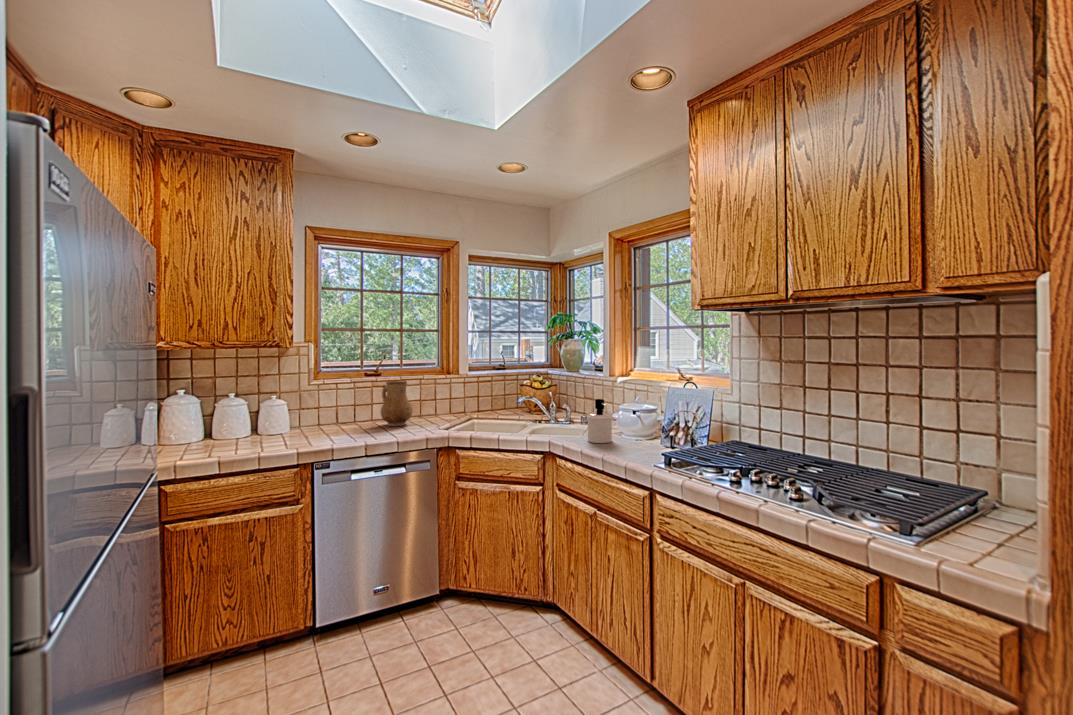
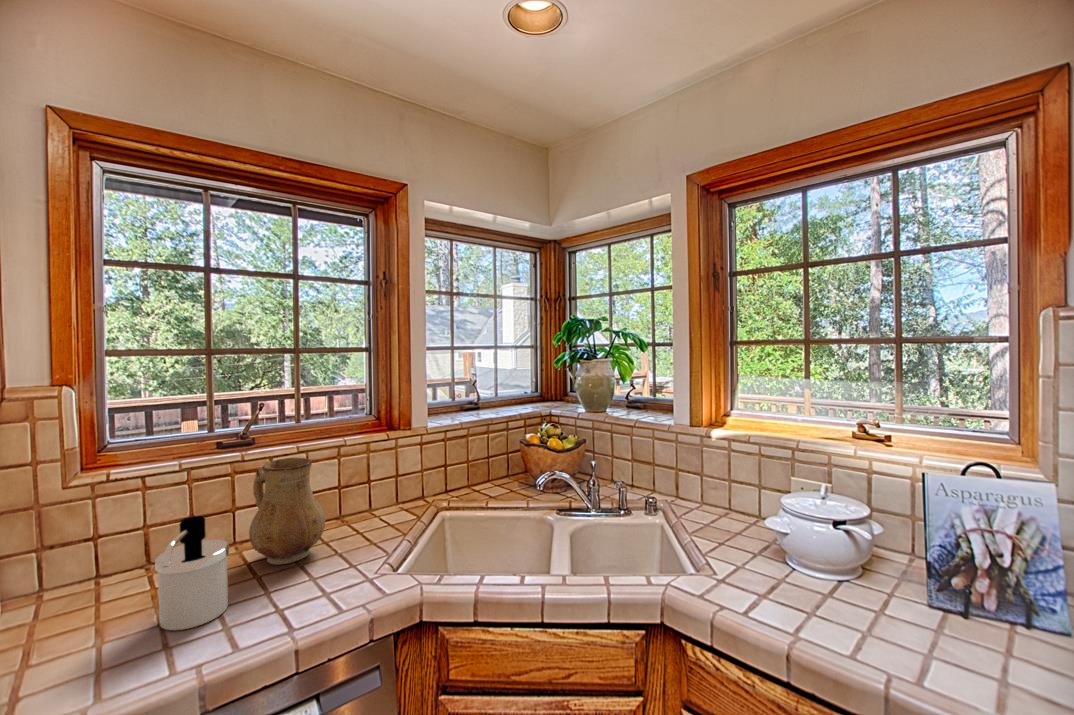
soap dispenser: present [587,399,613,443] -> present [155,516,229,630]

